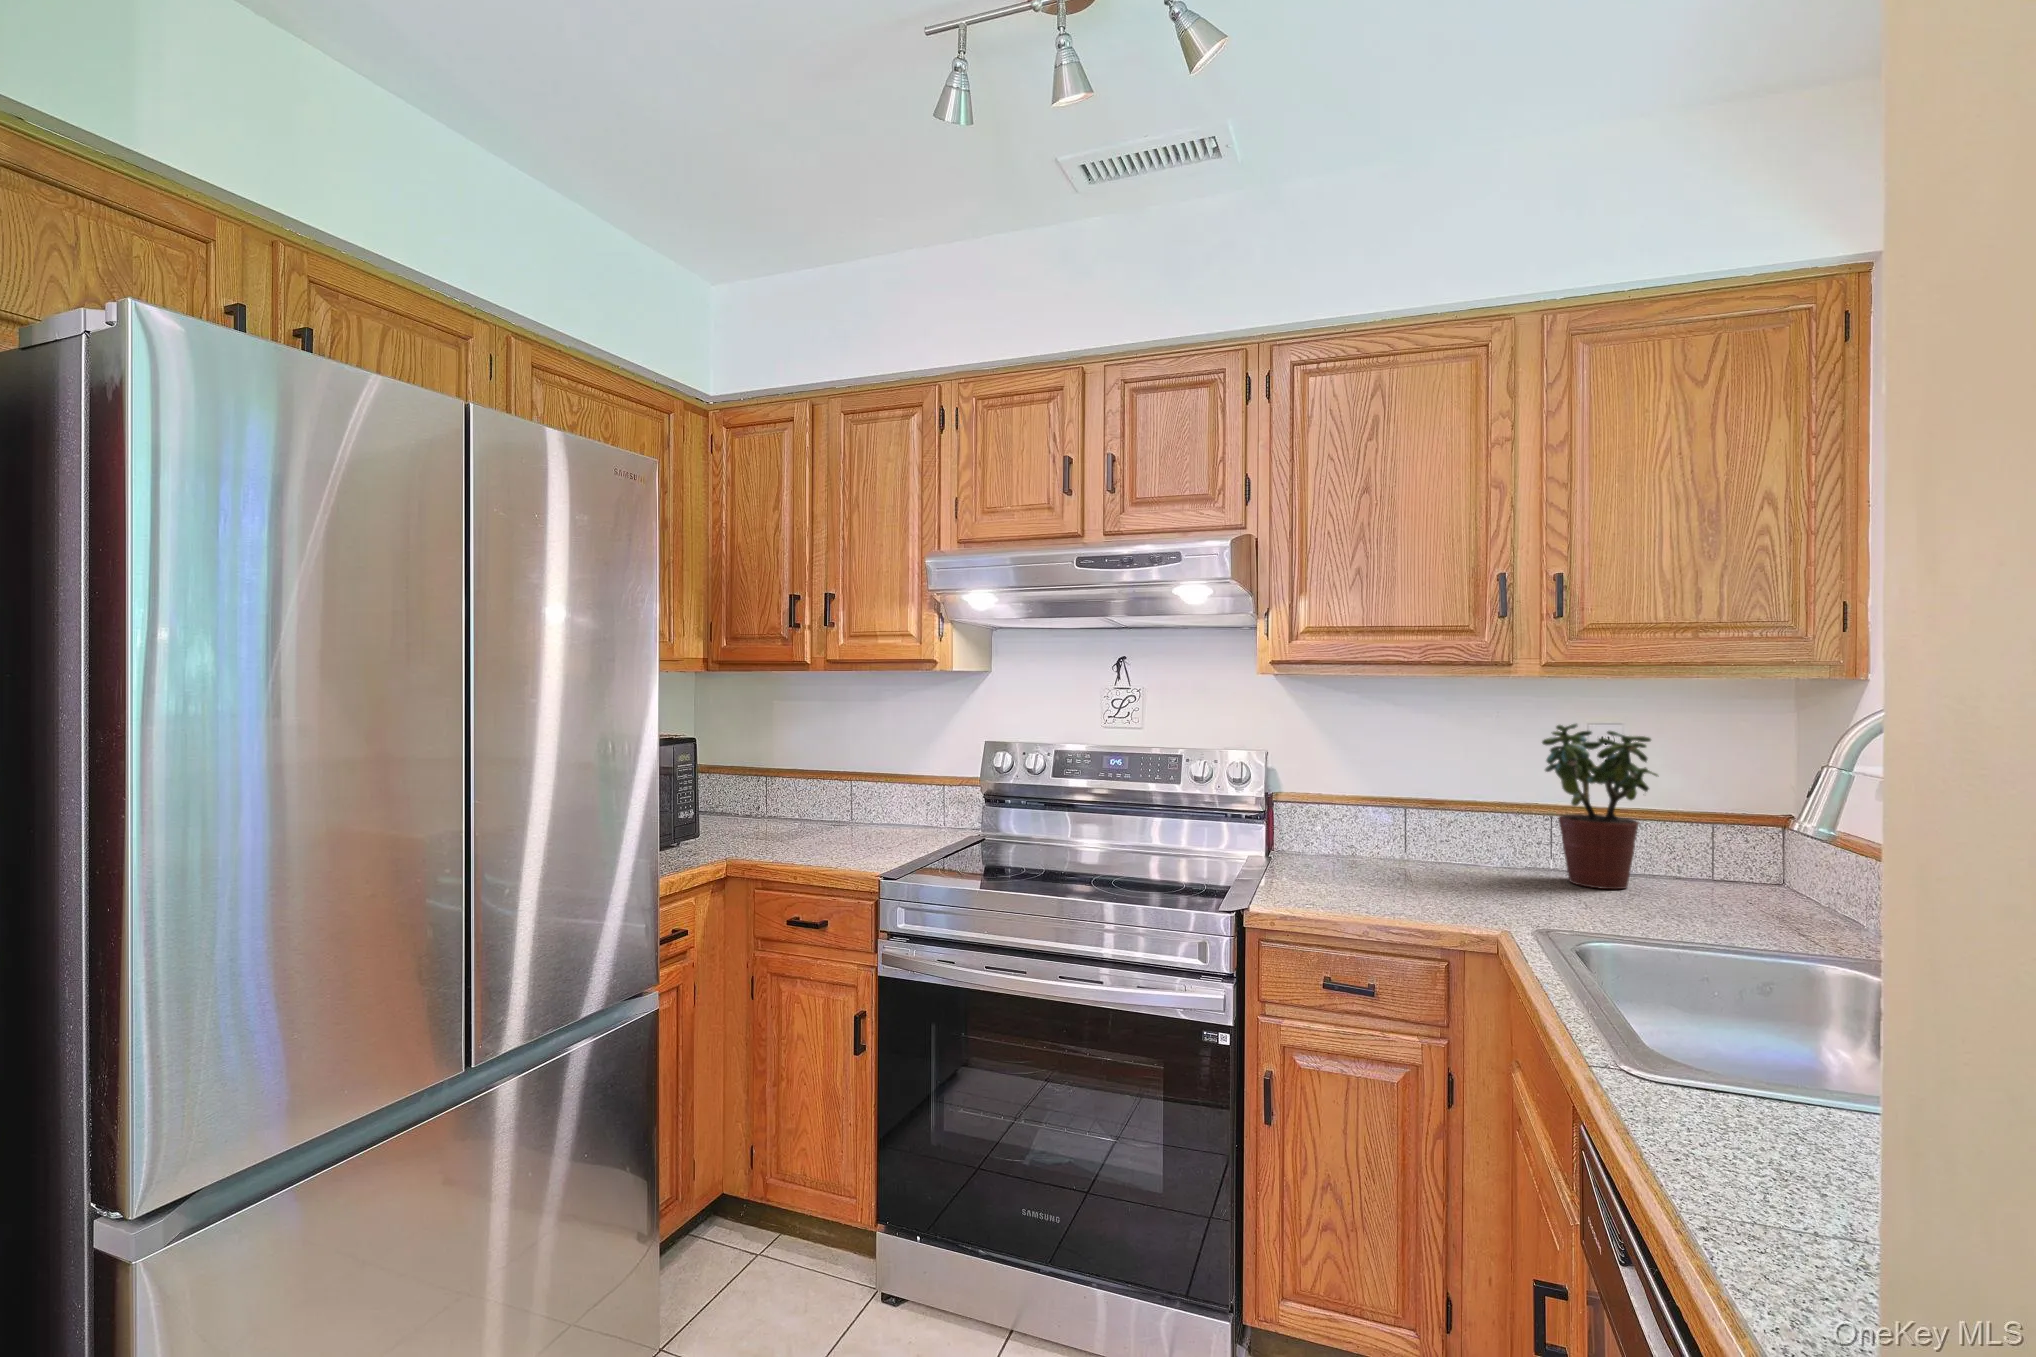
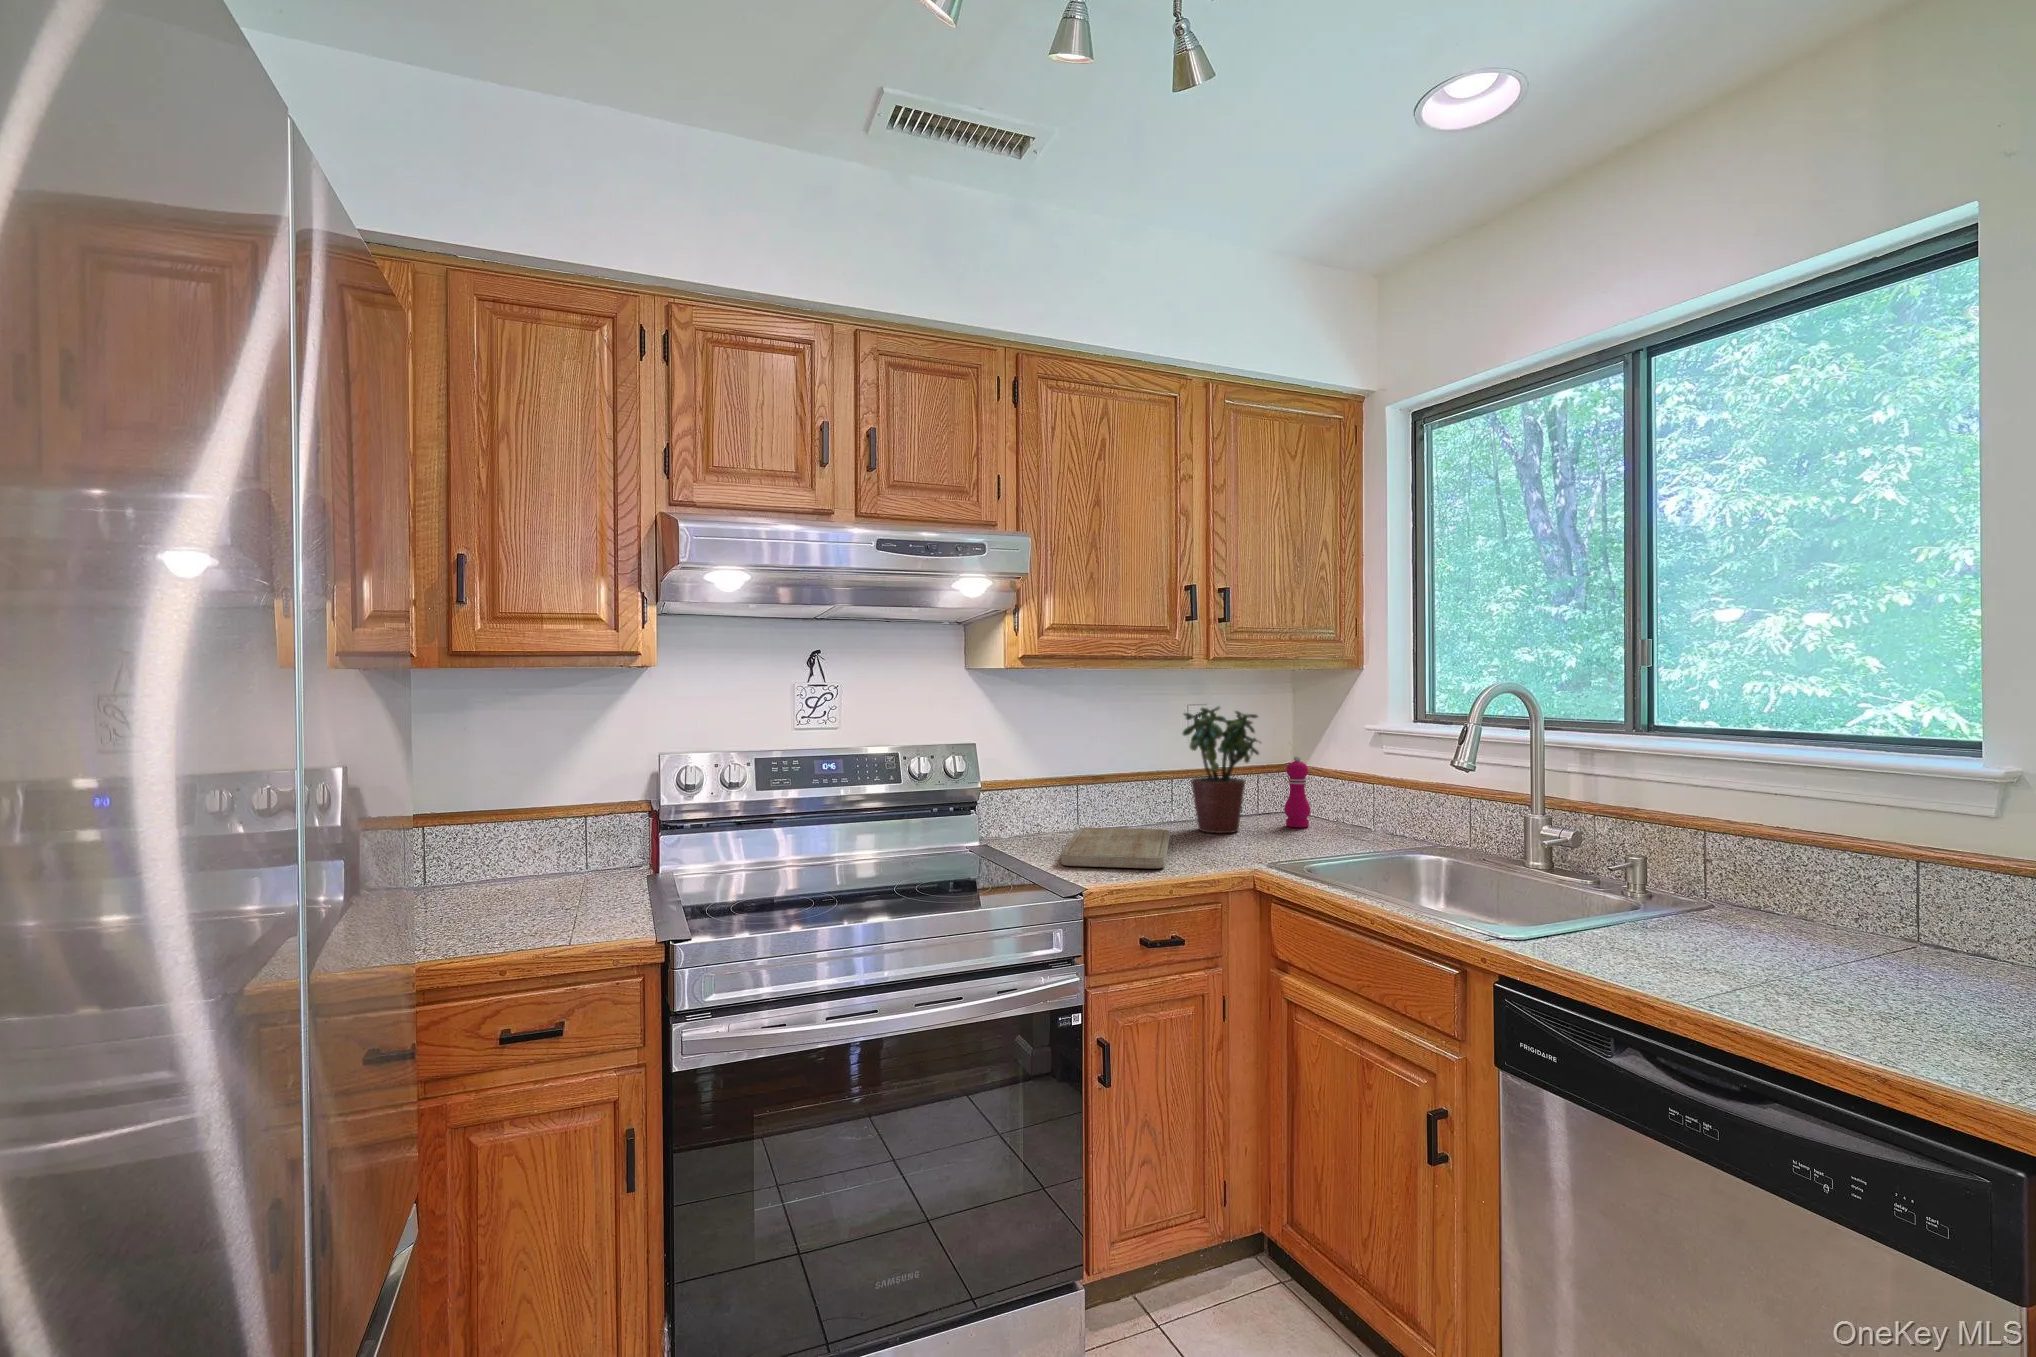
pepper mill: none [1720,799,1766,901] -> present [1284,756,1311,827]
cutting board: none [1297,854,1497,903] -> present [1061,827,1170,868]

